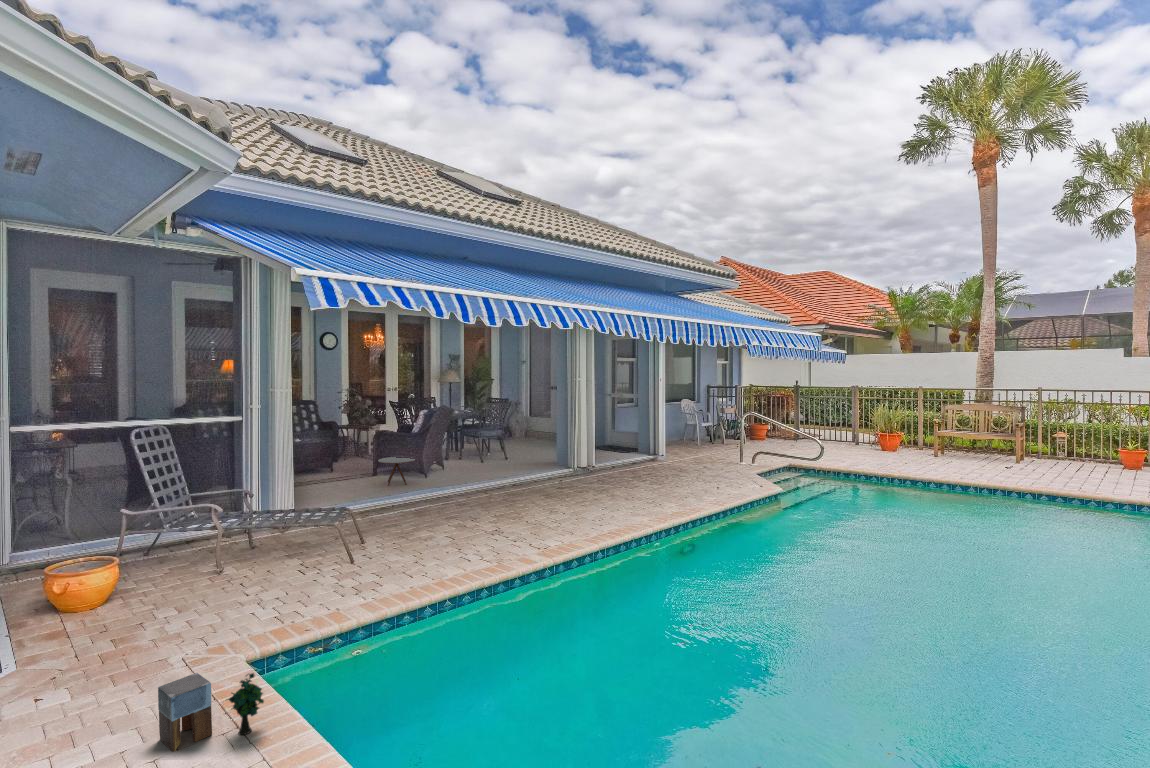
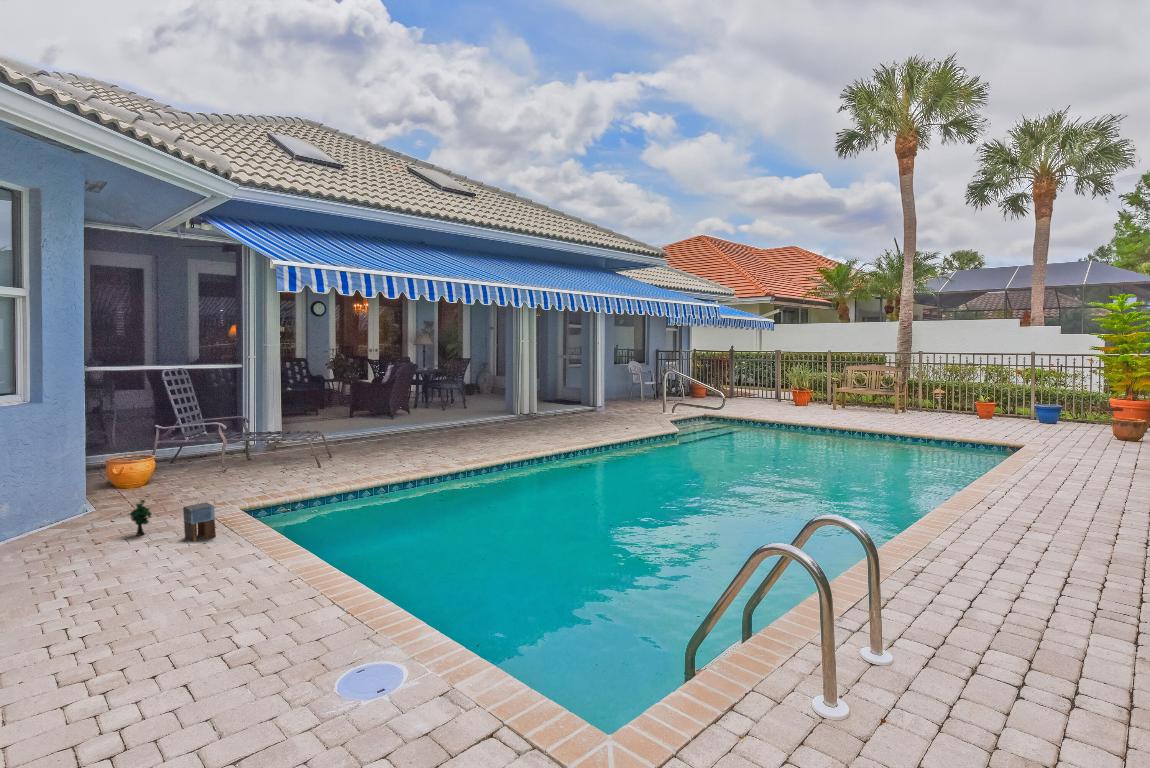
round table: present [378,457,415,486] -> none [355,402,385,424]
decorative plant: present [228,673,264,735] -> present [130,500,151,535]

